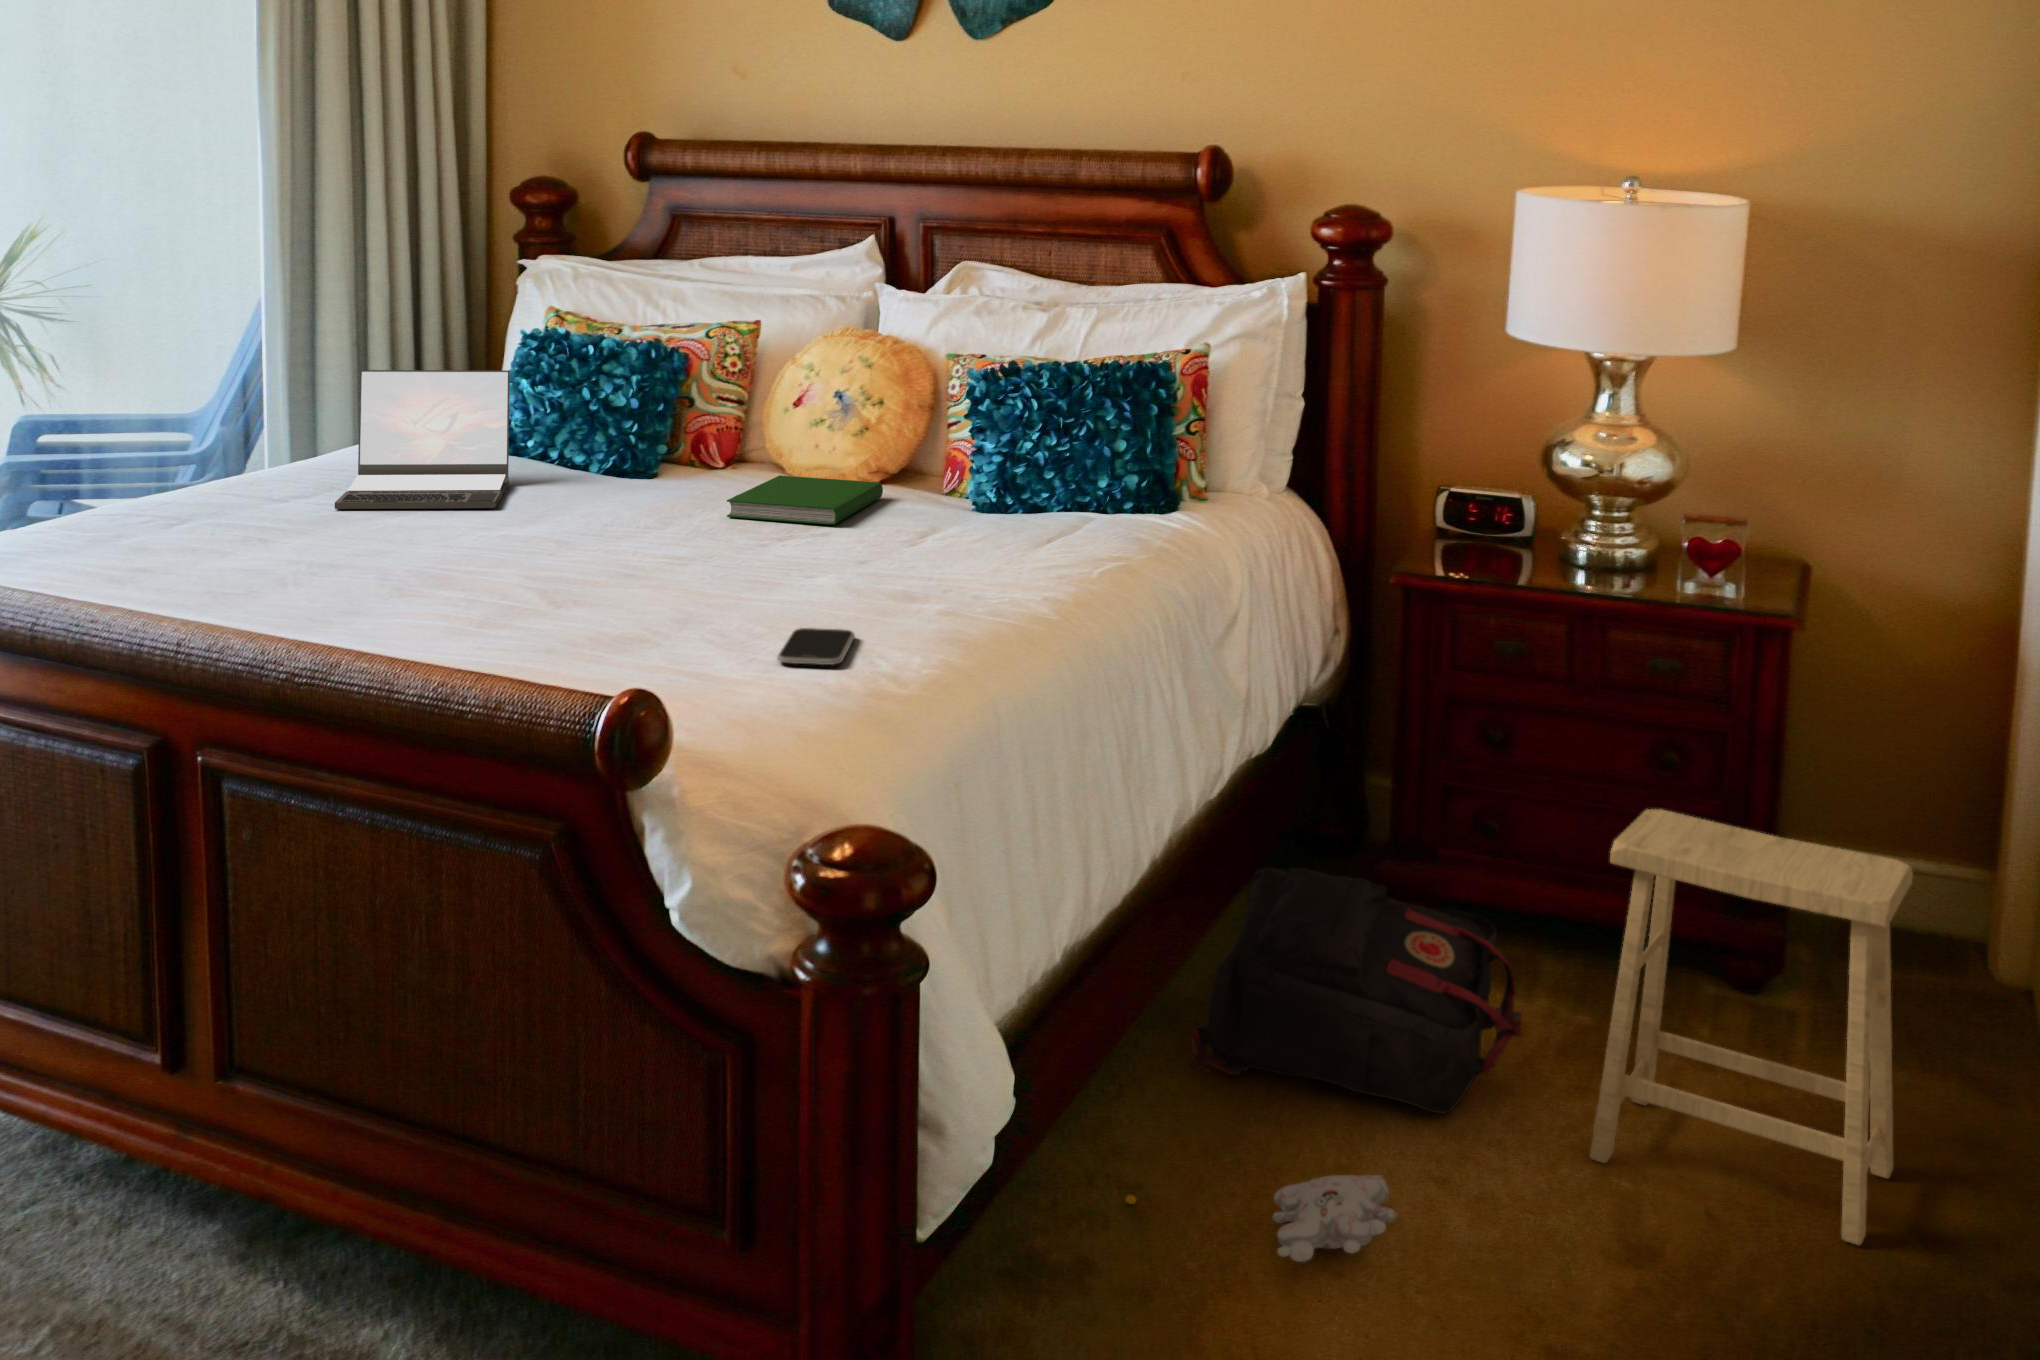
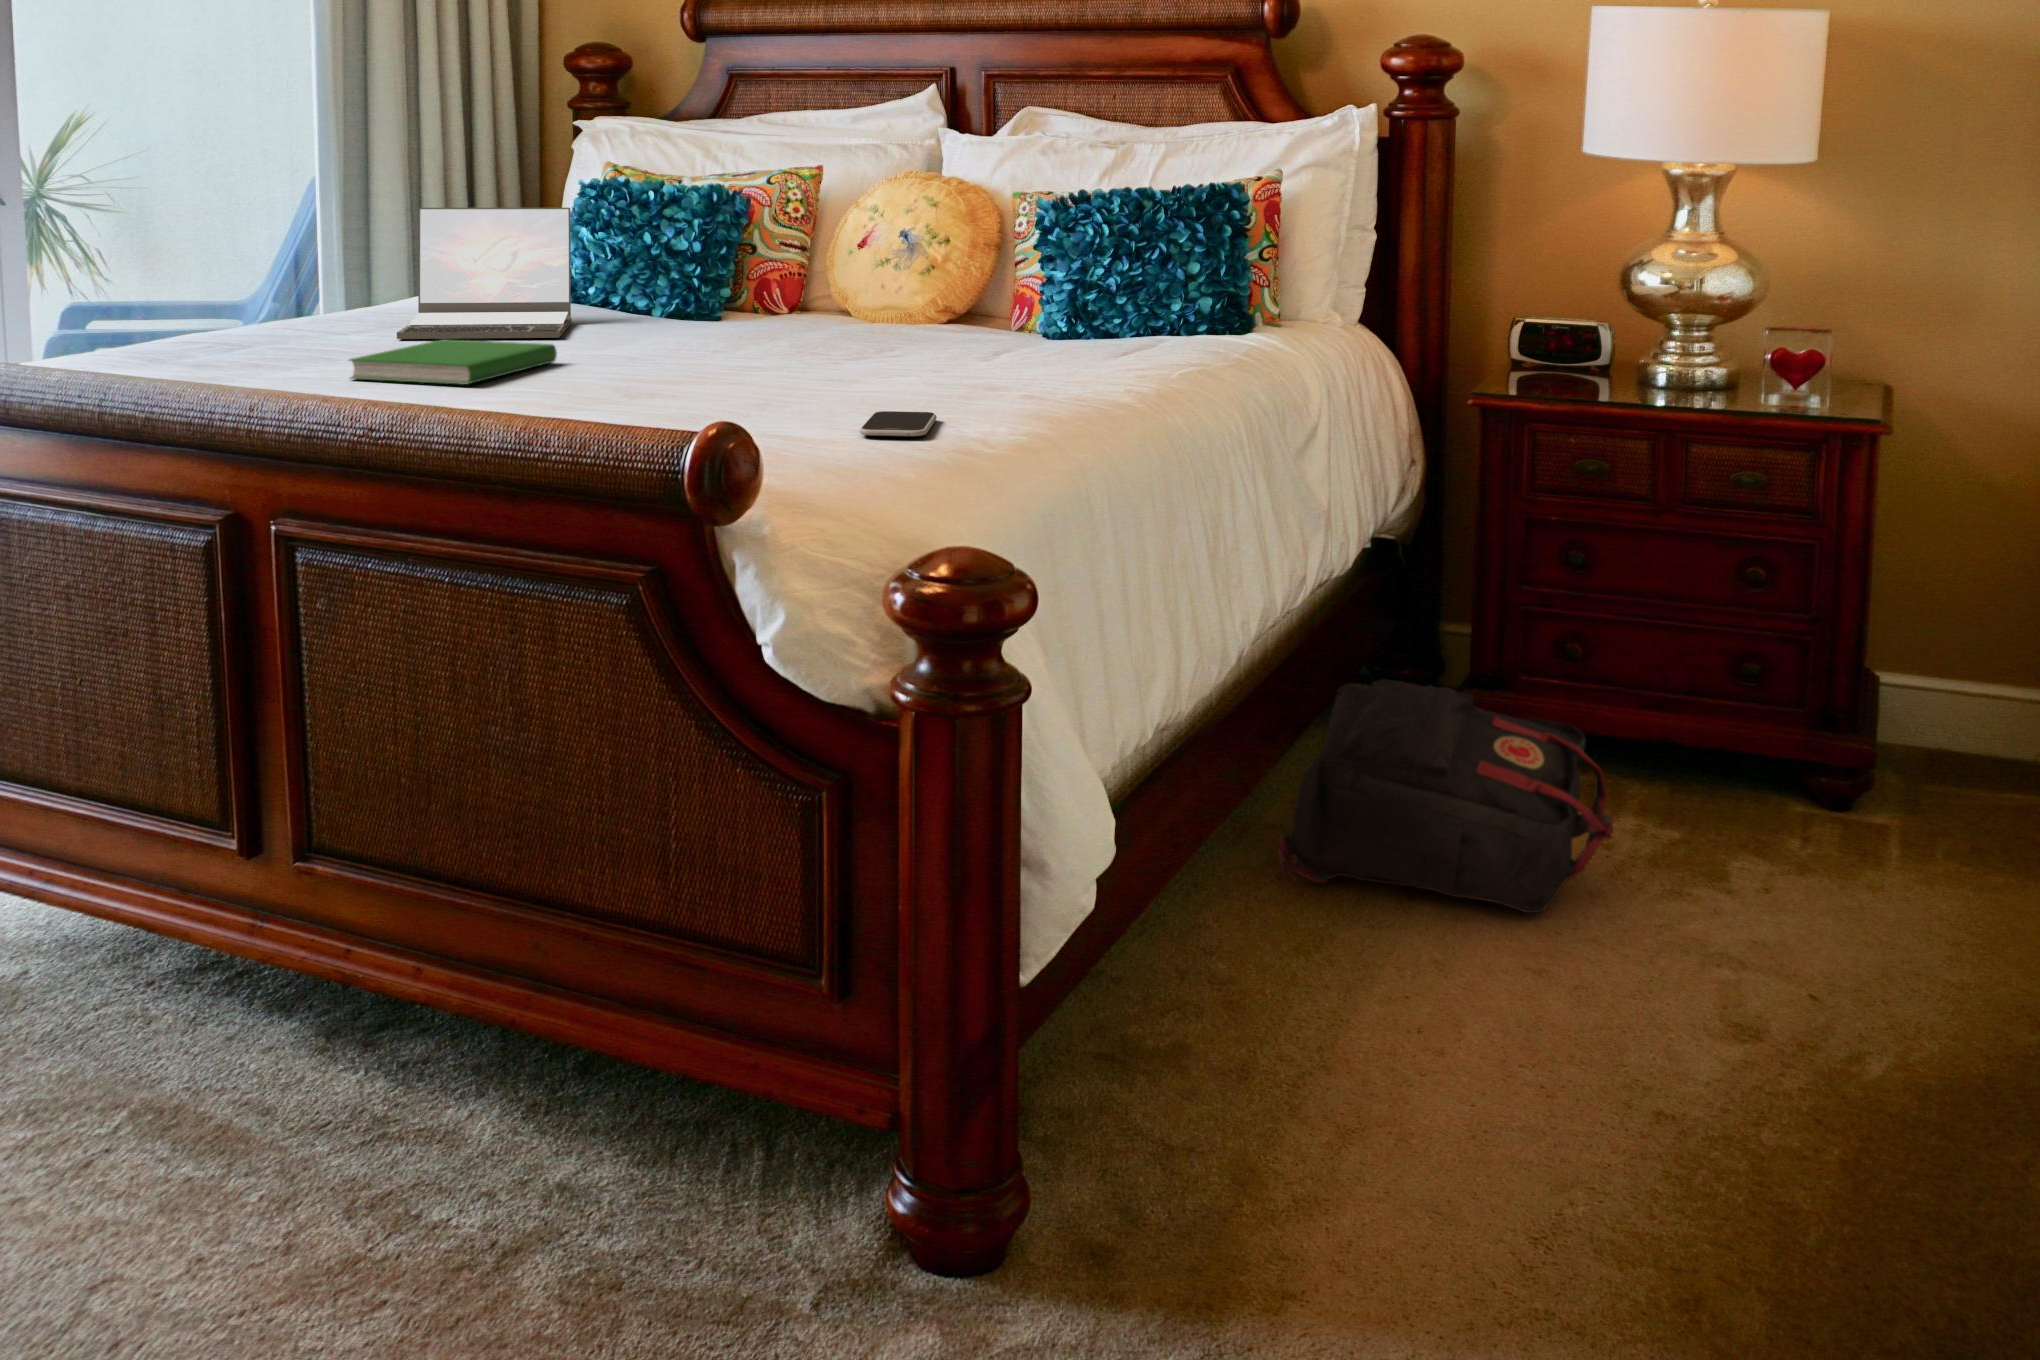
hardcover book: present [727,475,883,525] -> present [350,339,557,385]
footstool: present [1590,809,1913,1245] -> none [1686,602,2015,1021]
plush toy: present [1125,1175,1397,1262] -> none [1218,958,1497,1035]

